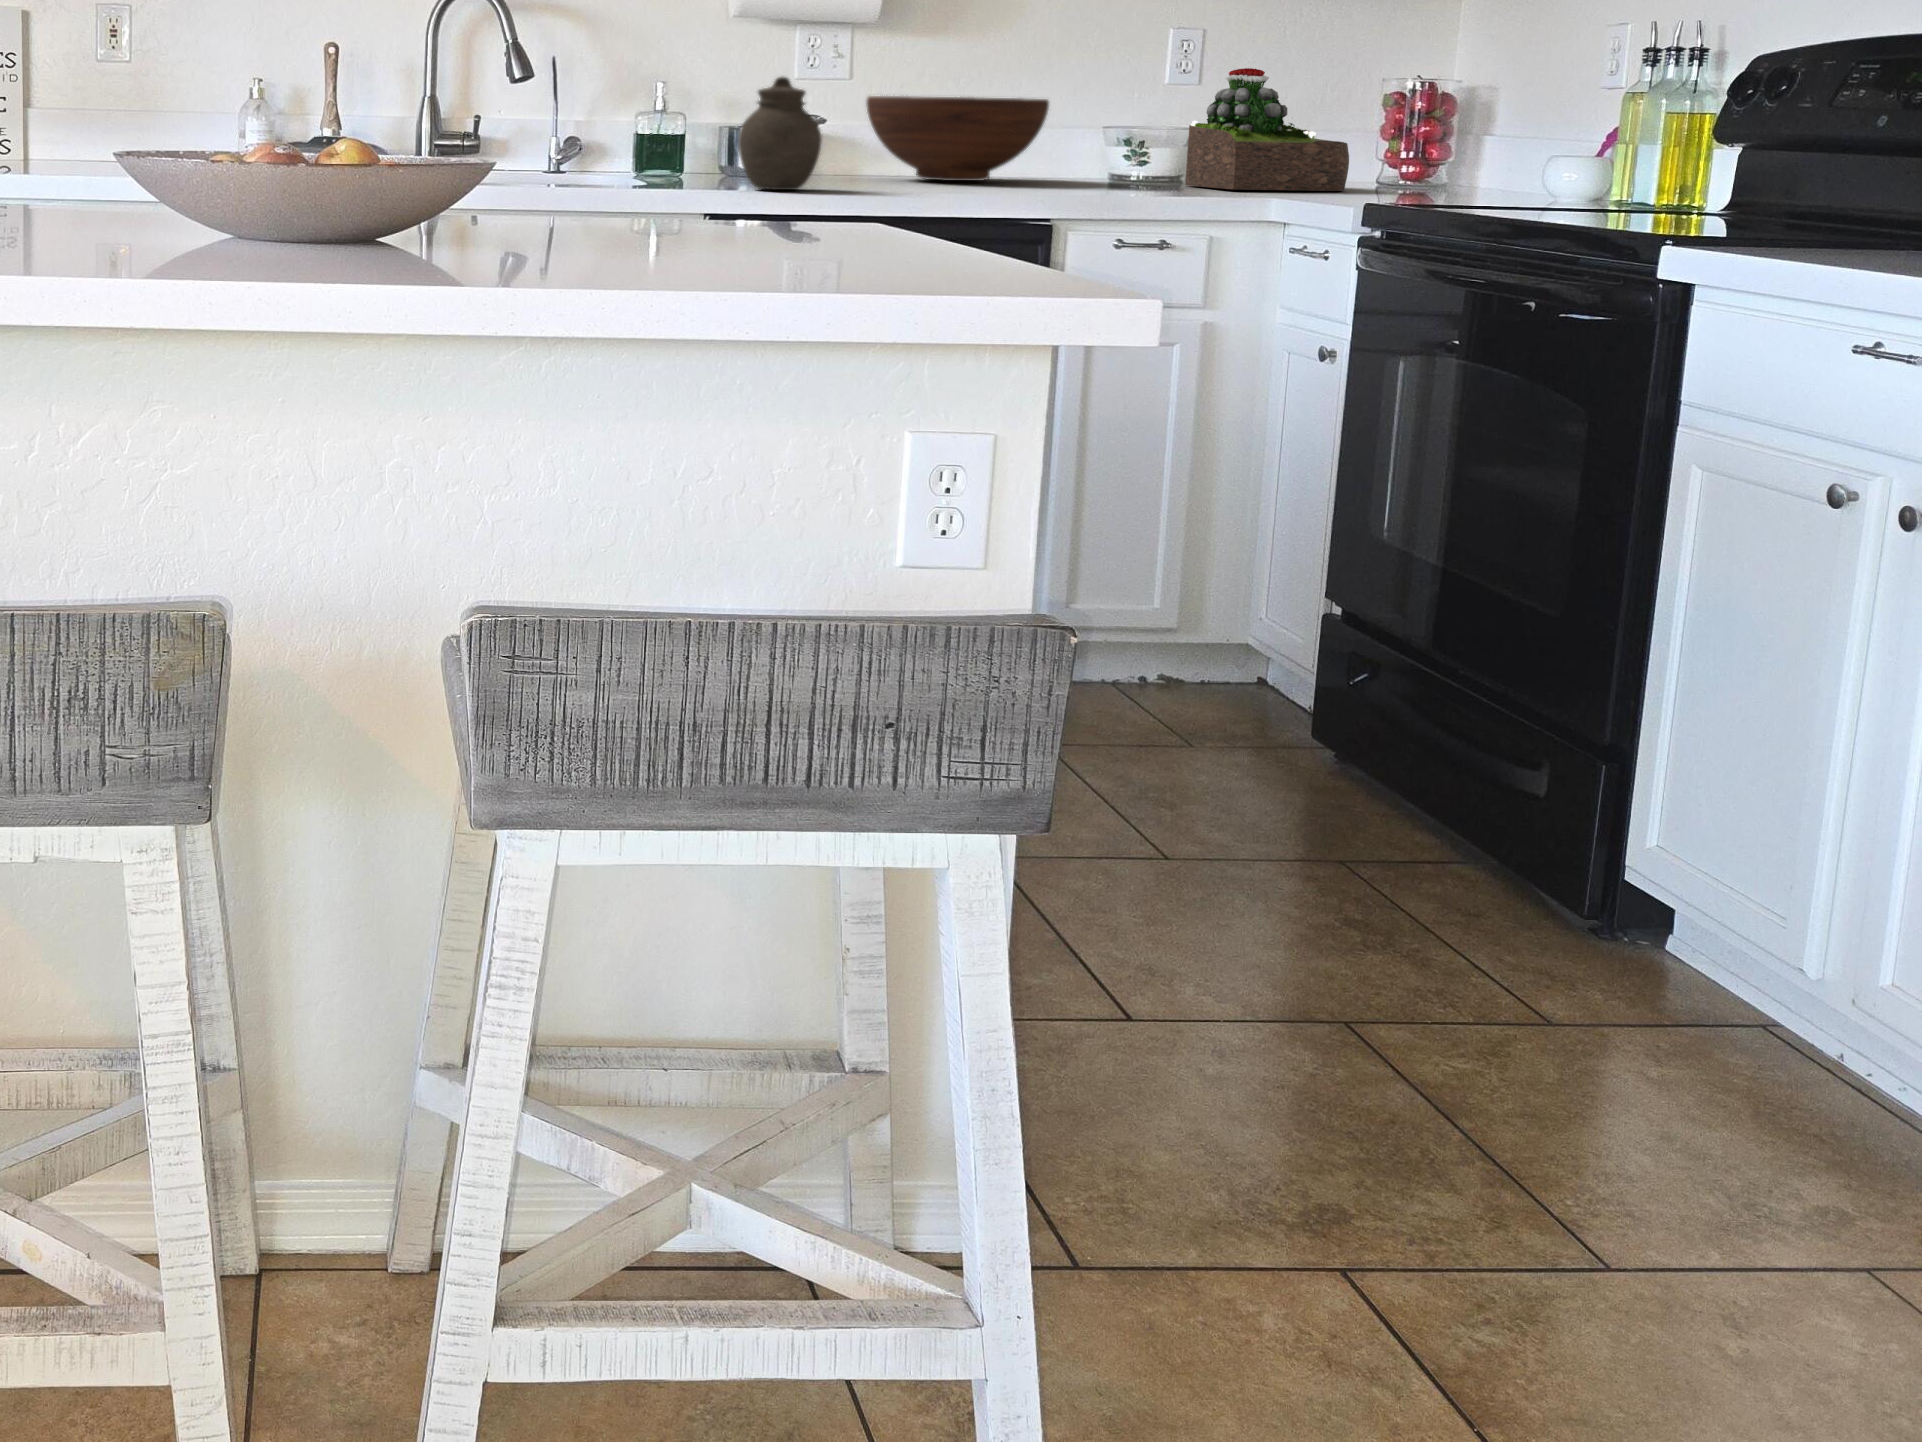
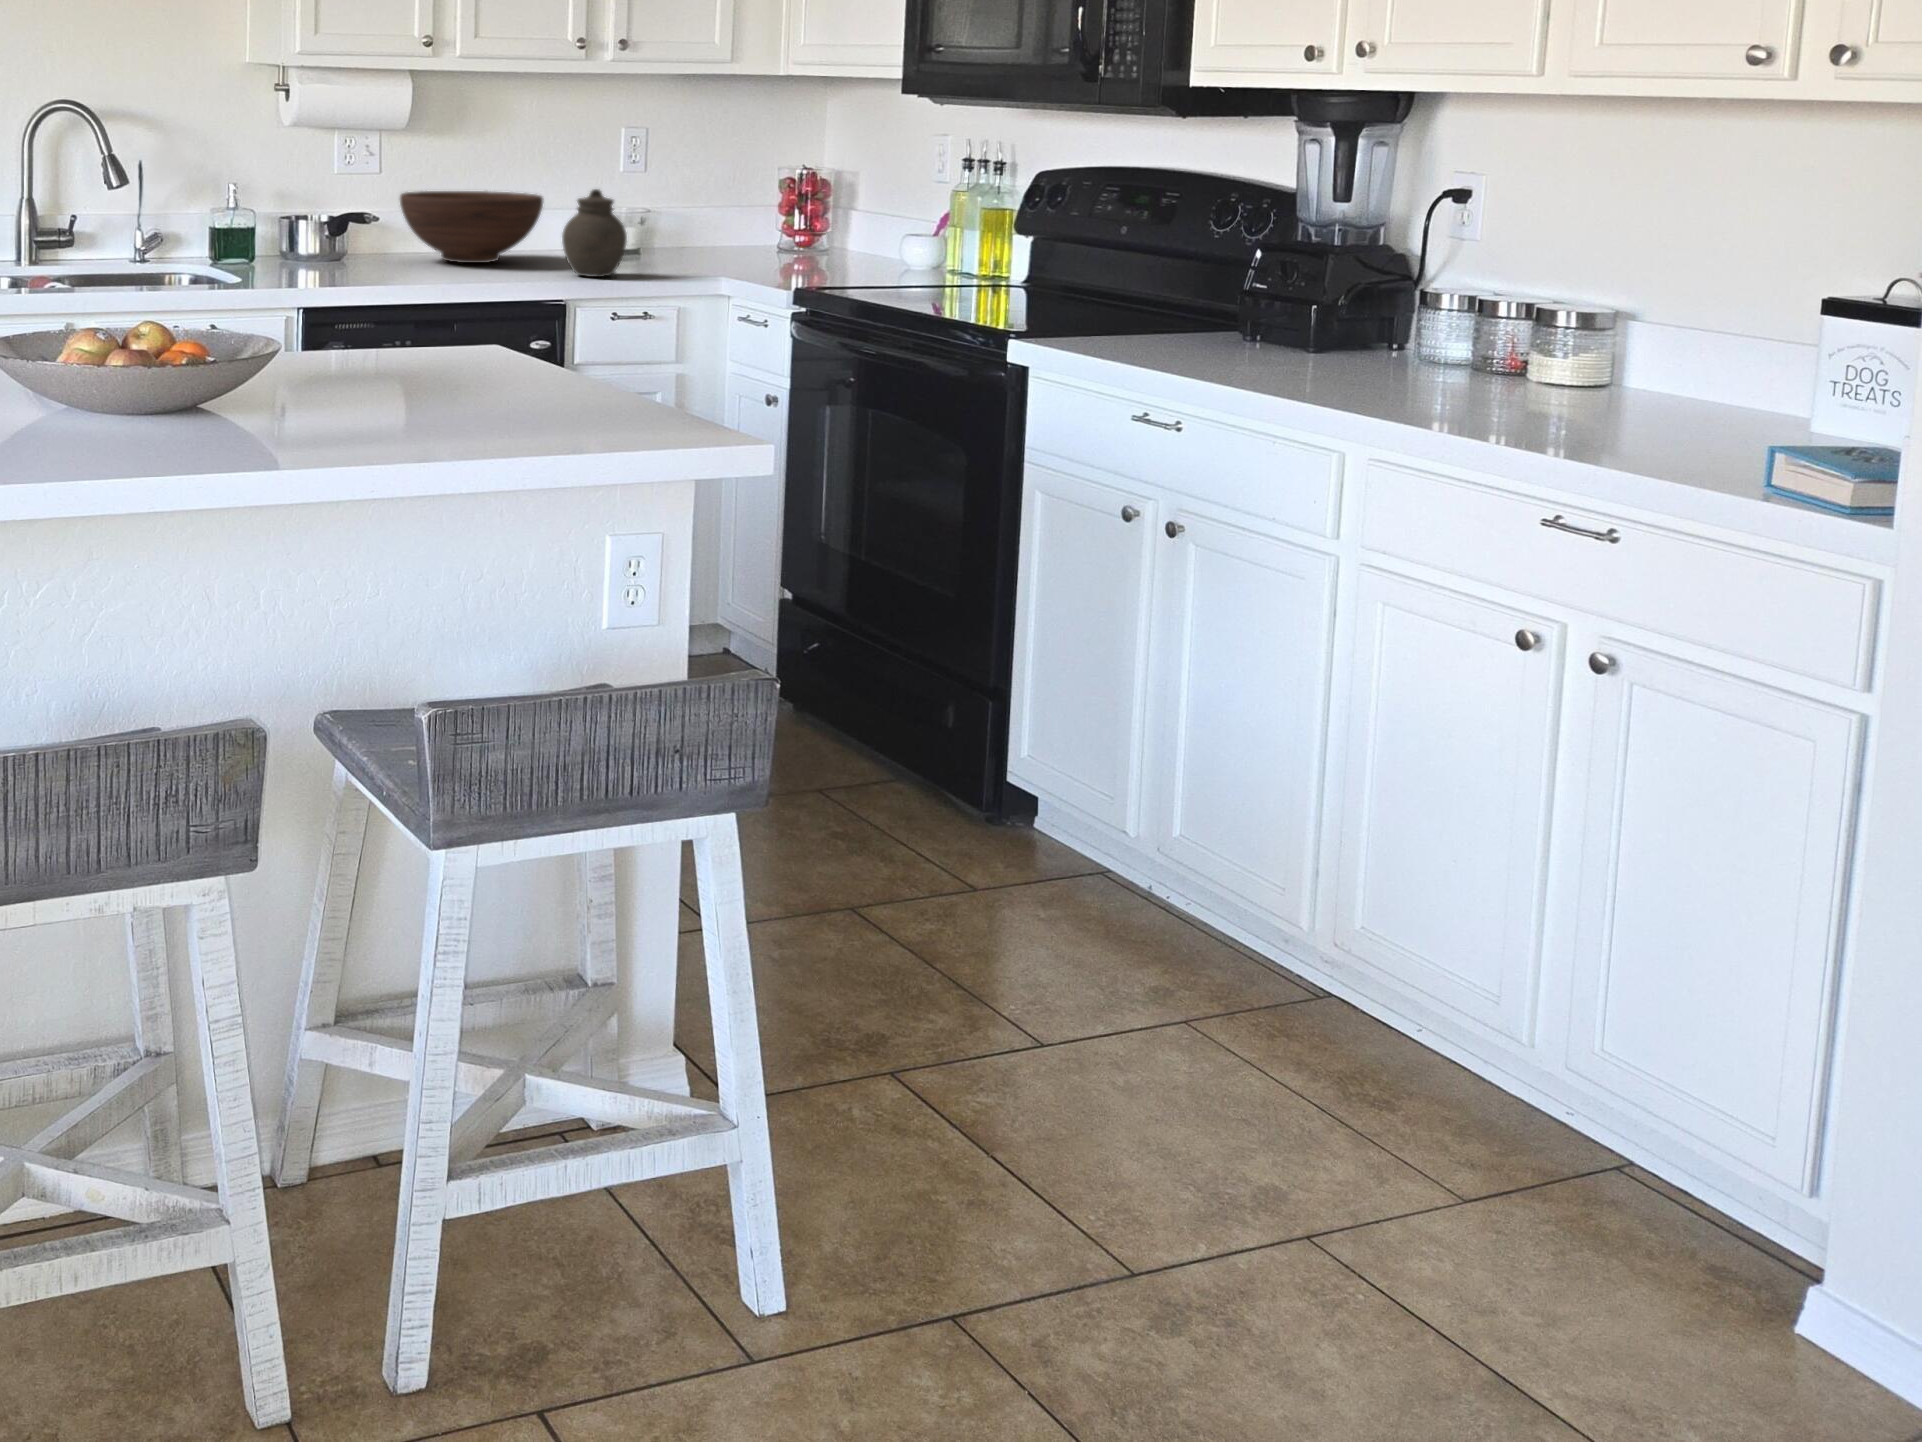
succulent plant: present [1185,68,1349,191] -> none [646,172,765,268]
jar: present [738,77,822,190] -> present [562,189,627,277]

